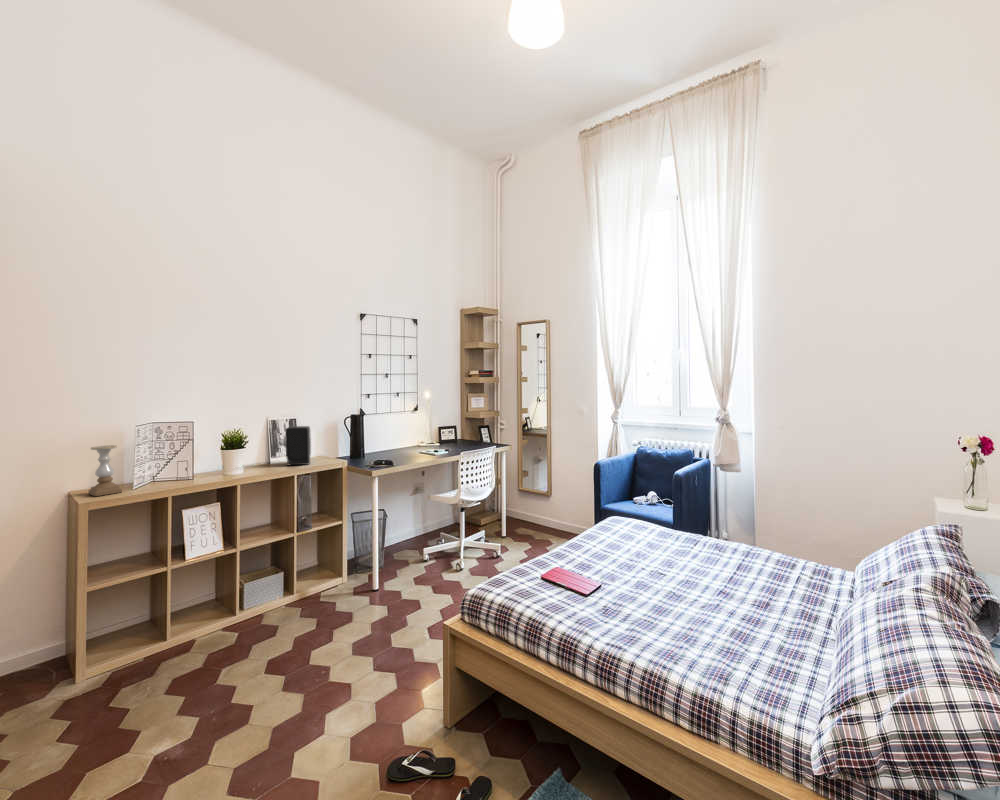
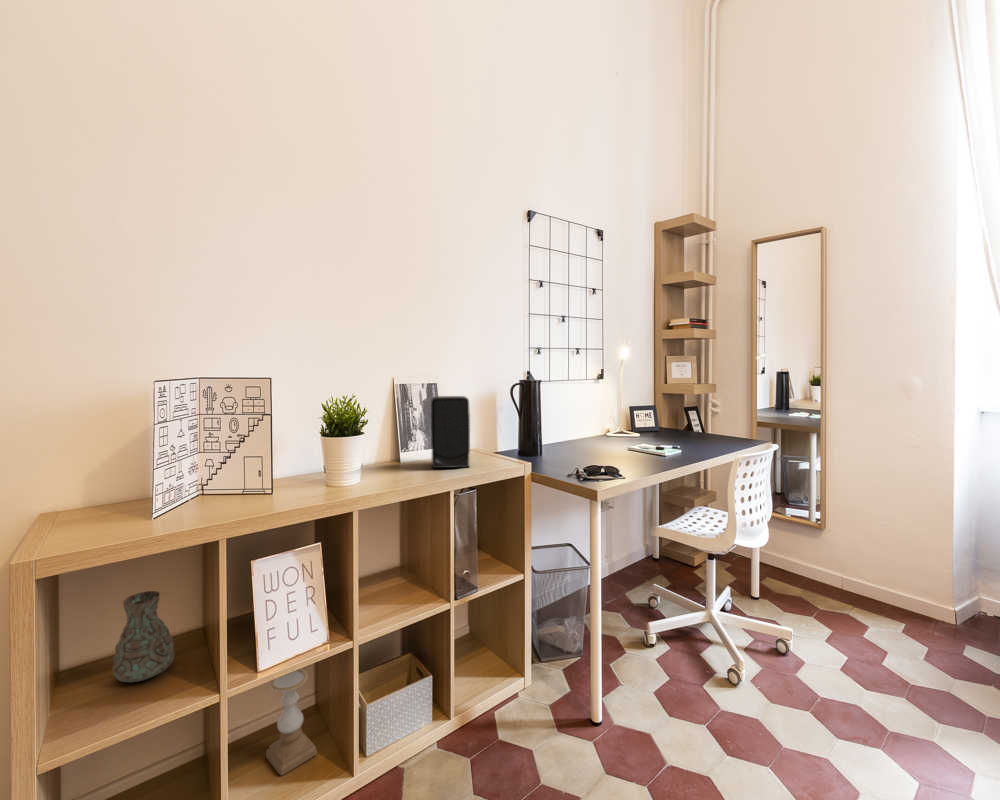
candle holder: present [89,445,122,496] -> present [266,669,317,776]
decorative vase: none [110,527,141,568] -> present [113,591,174,682]

